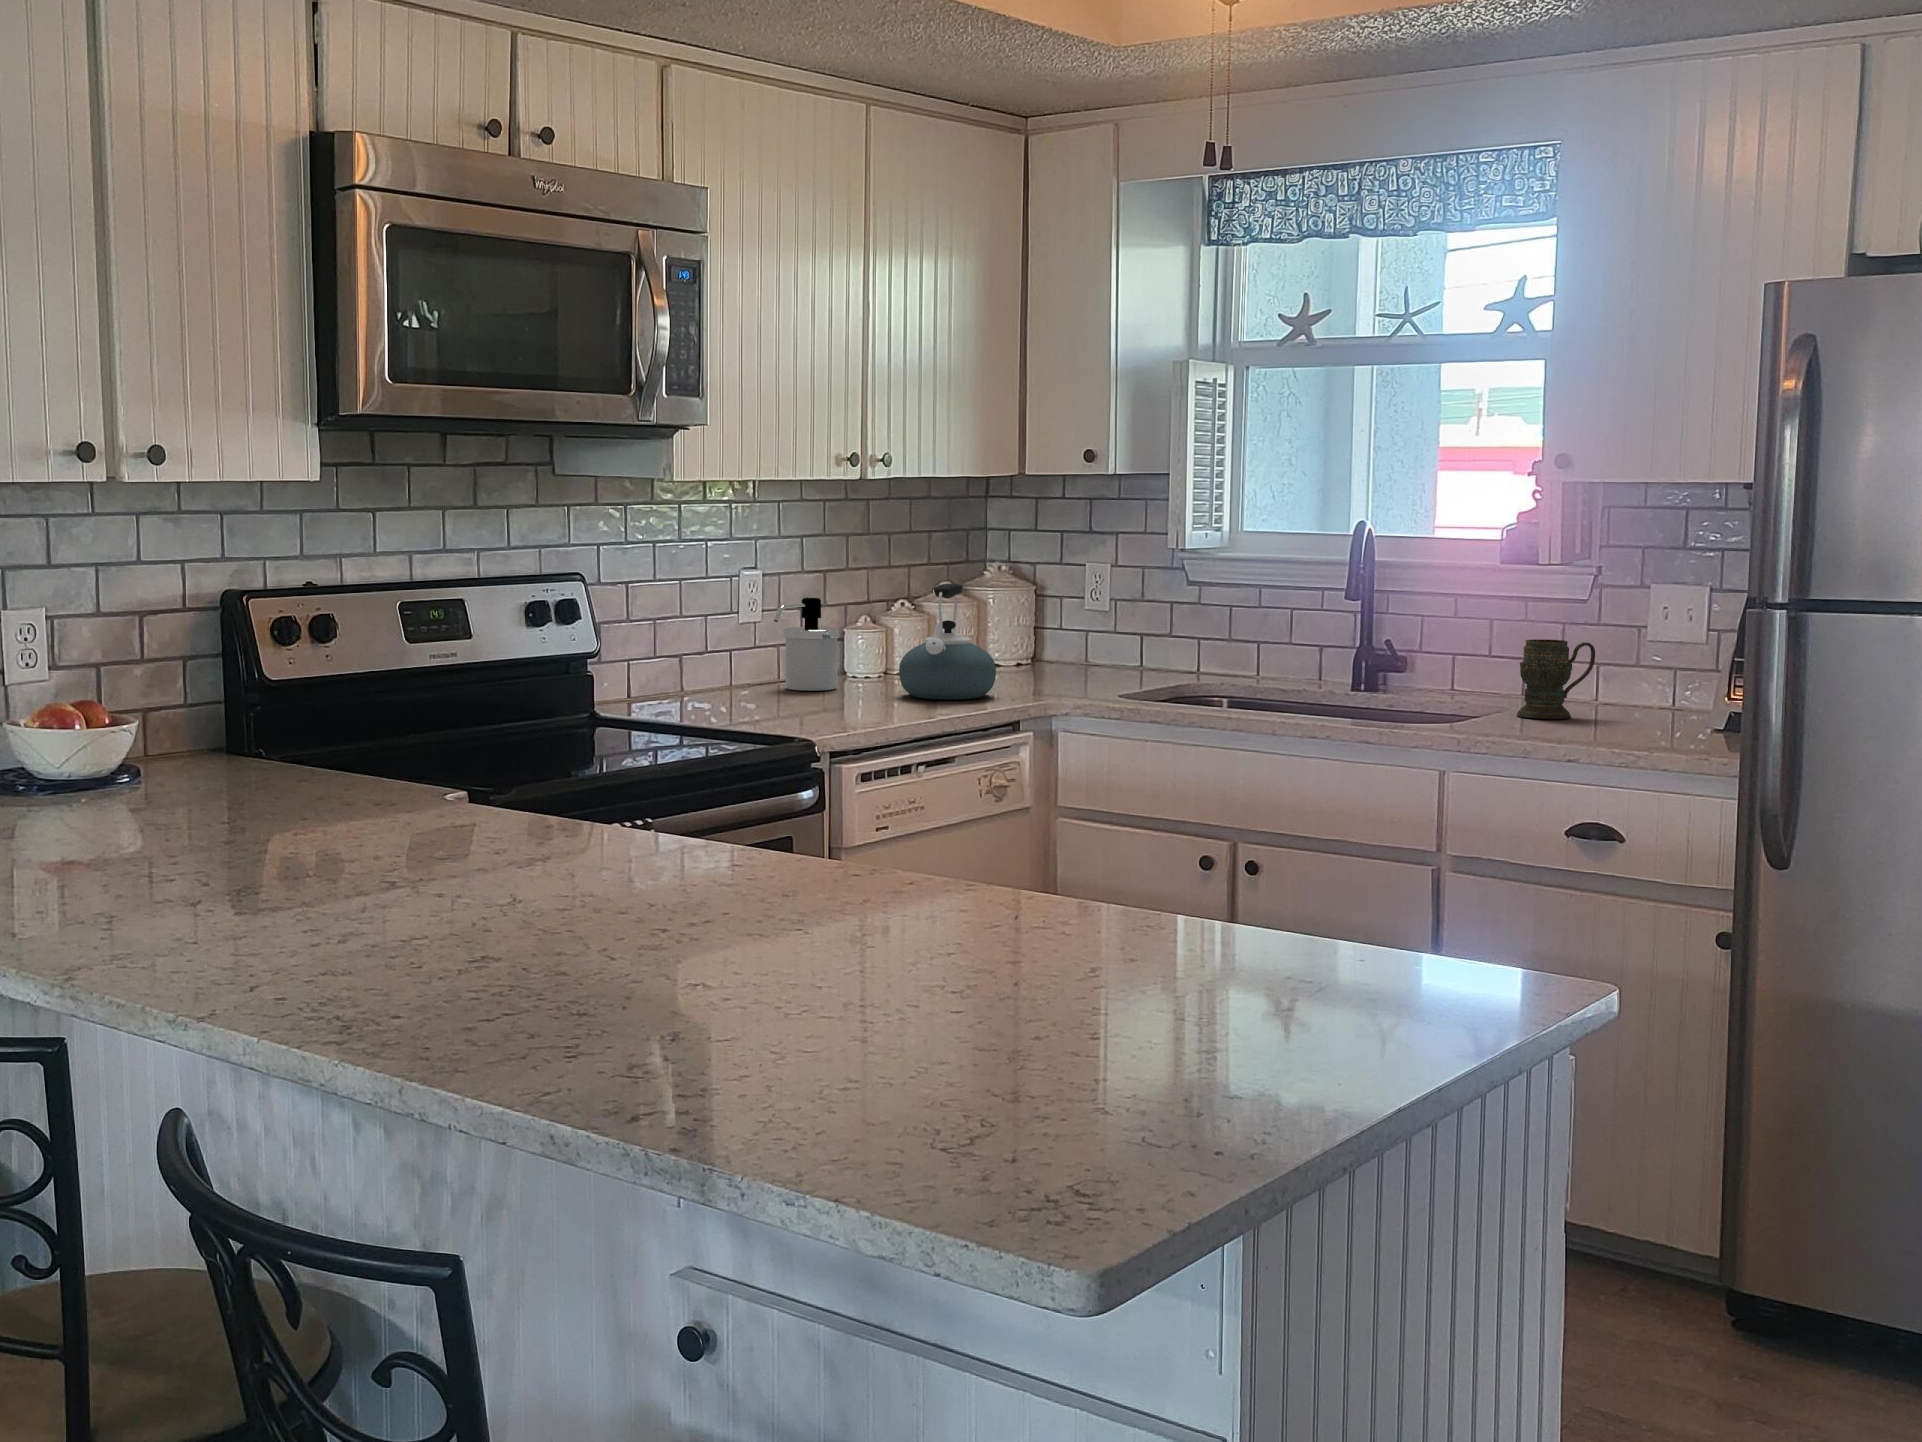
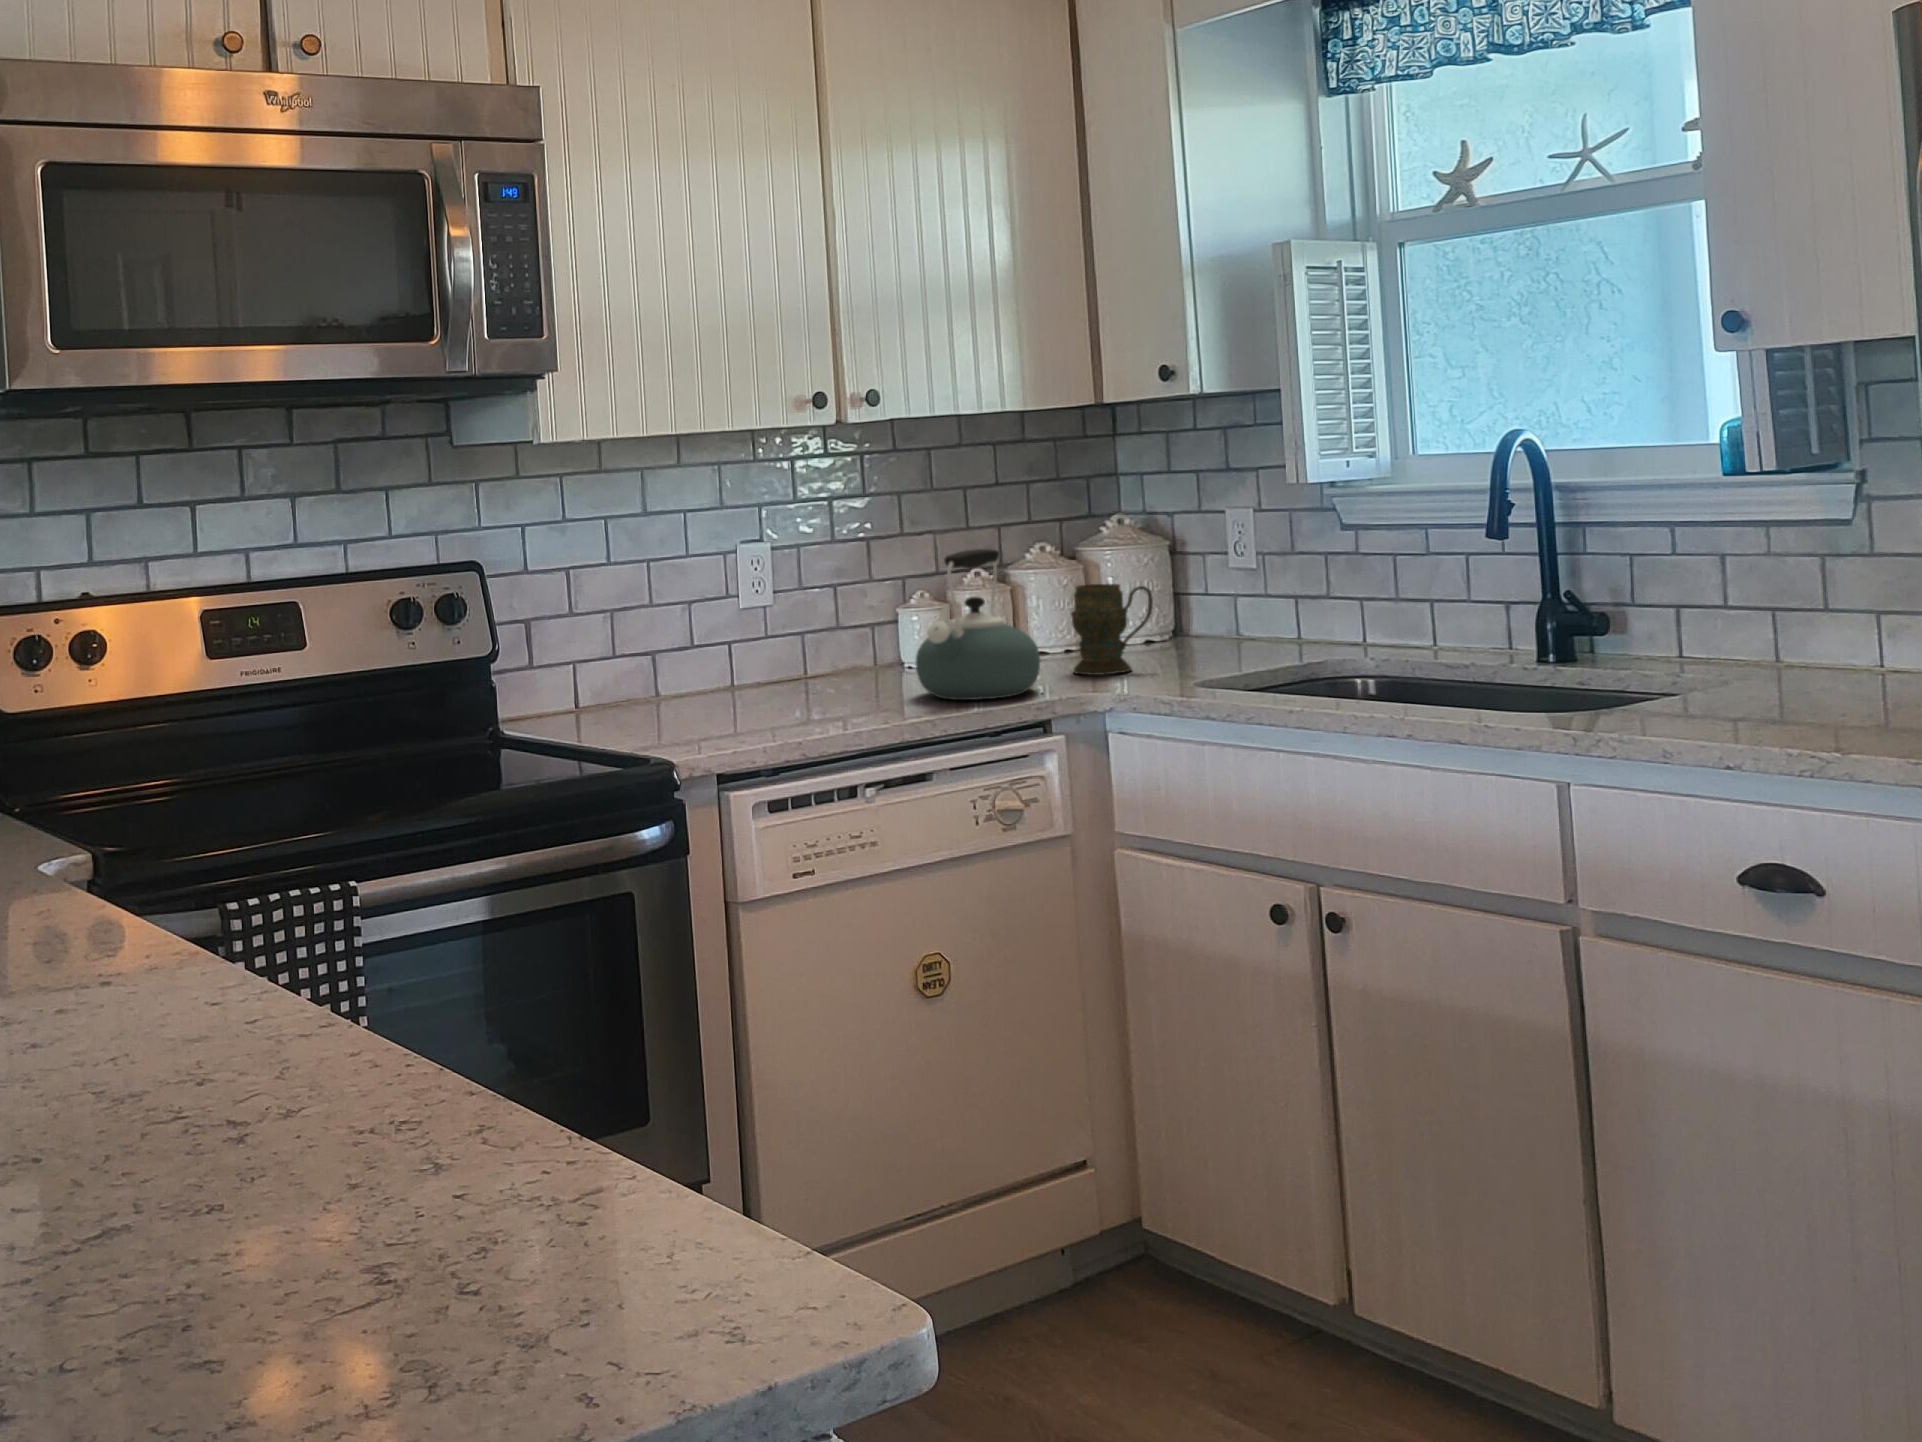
soap dispenser: present [774,598,839,691] -> none [770,572,868,688]
mug: present [1517,639,1595,719] -> present [1071,584,1153,675]

